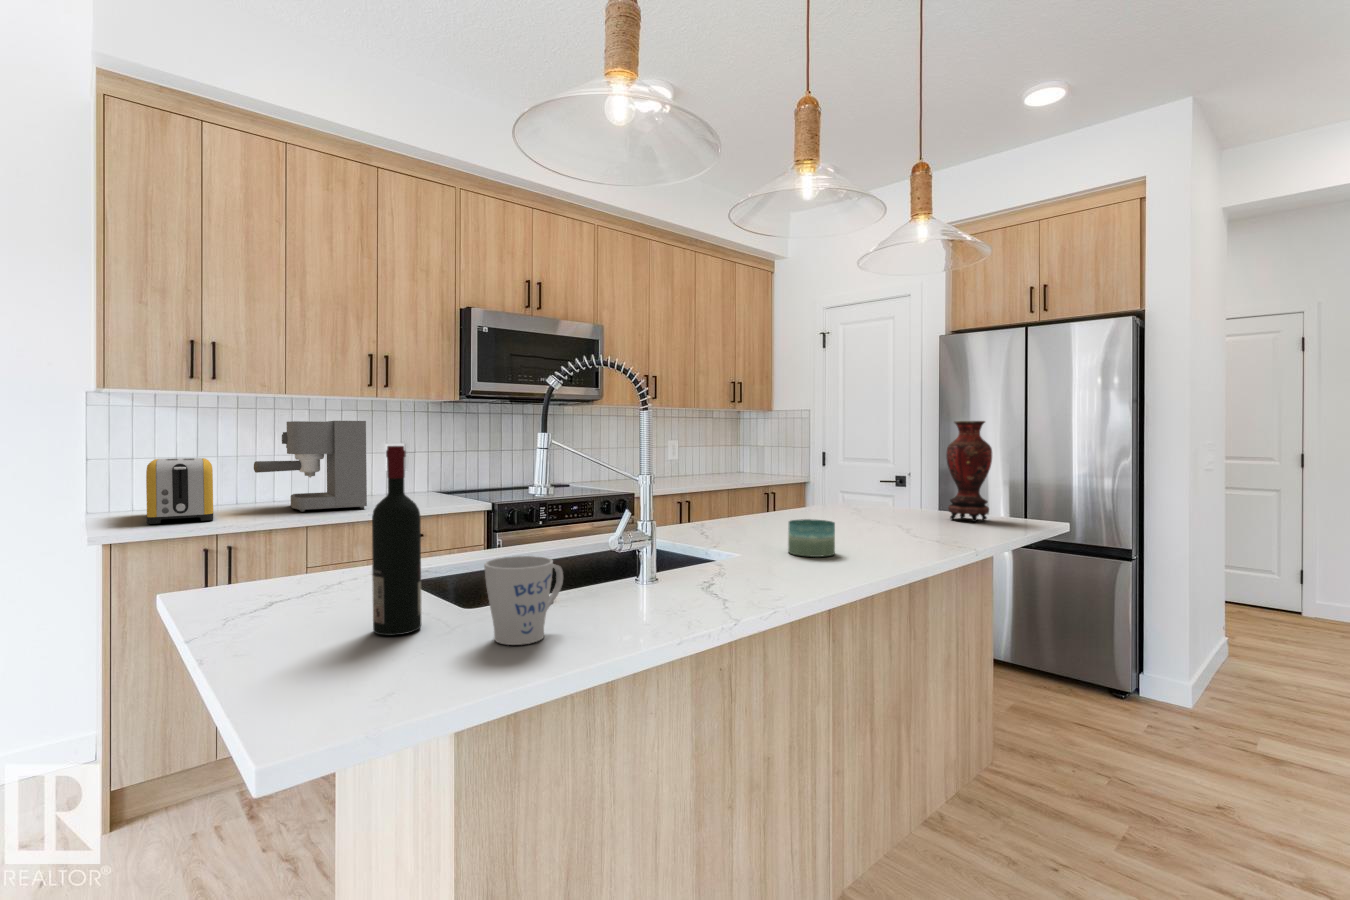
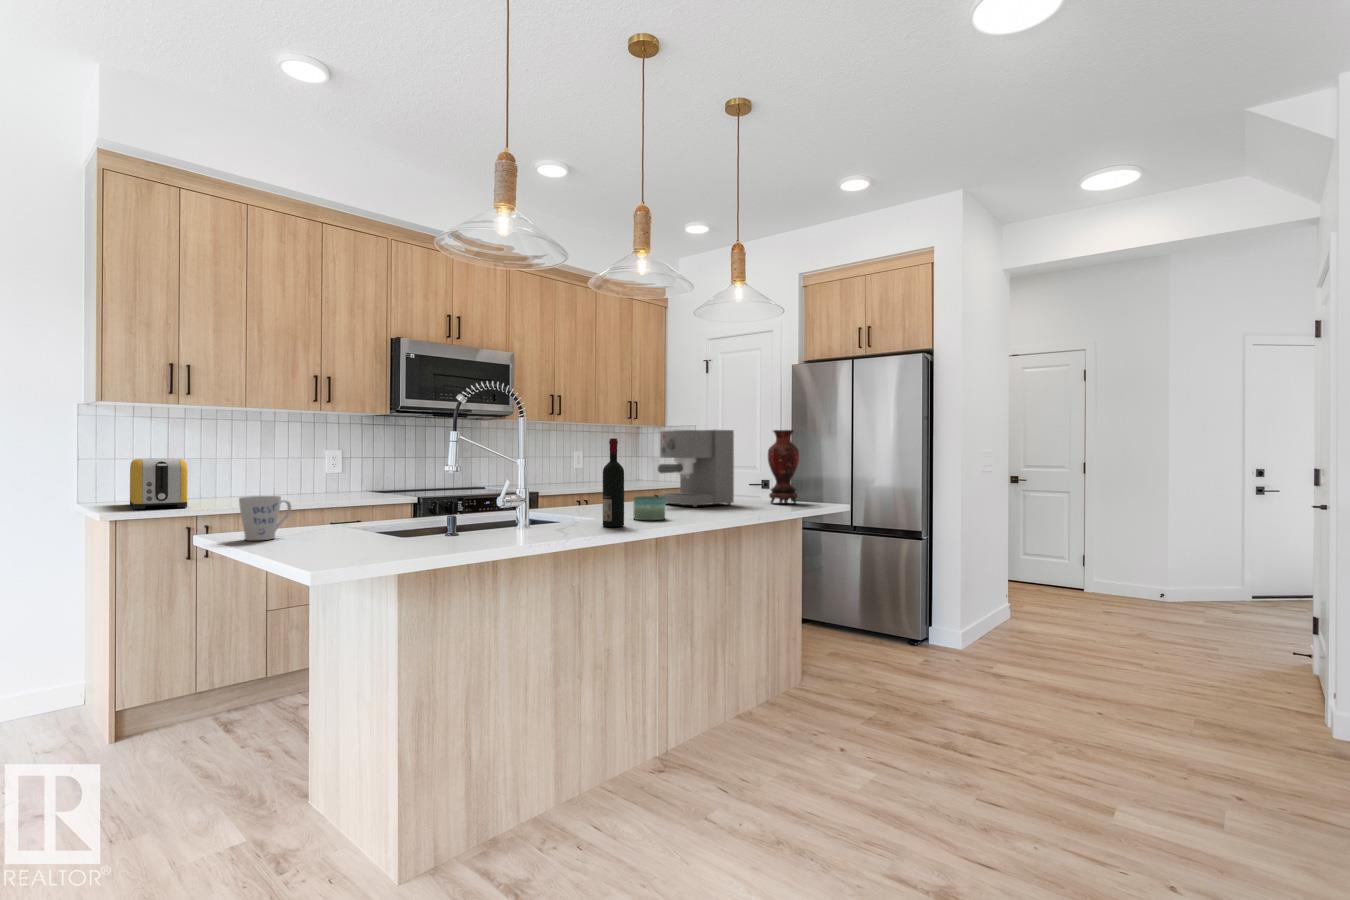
coffee maker: present [254,421,367,512] -> present [658,430,734,507]
wine bottle: present [372,446,421,635] -> present [603,438,624,527]
mug: present [484,556,563,645] -> present [239,496,291,540]

